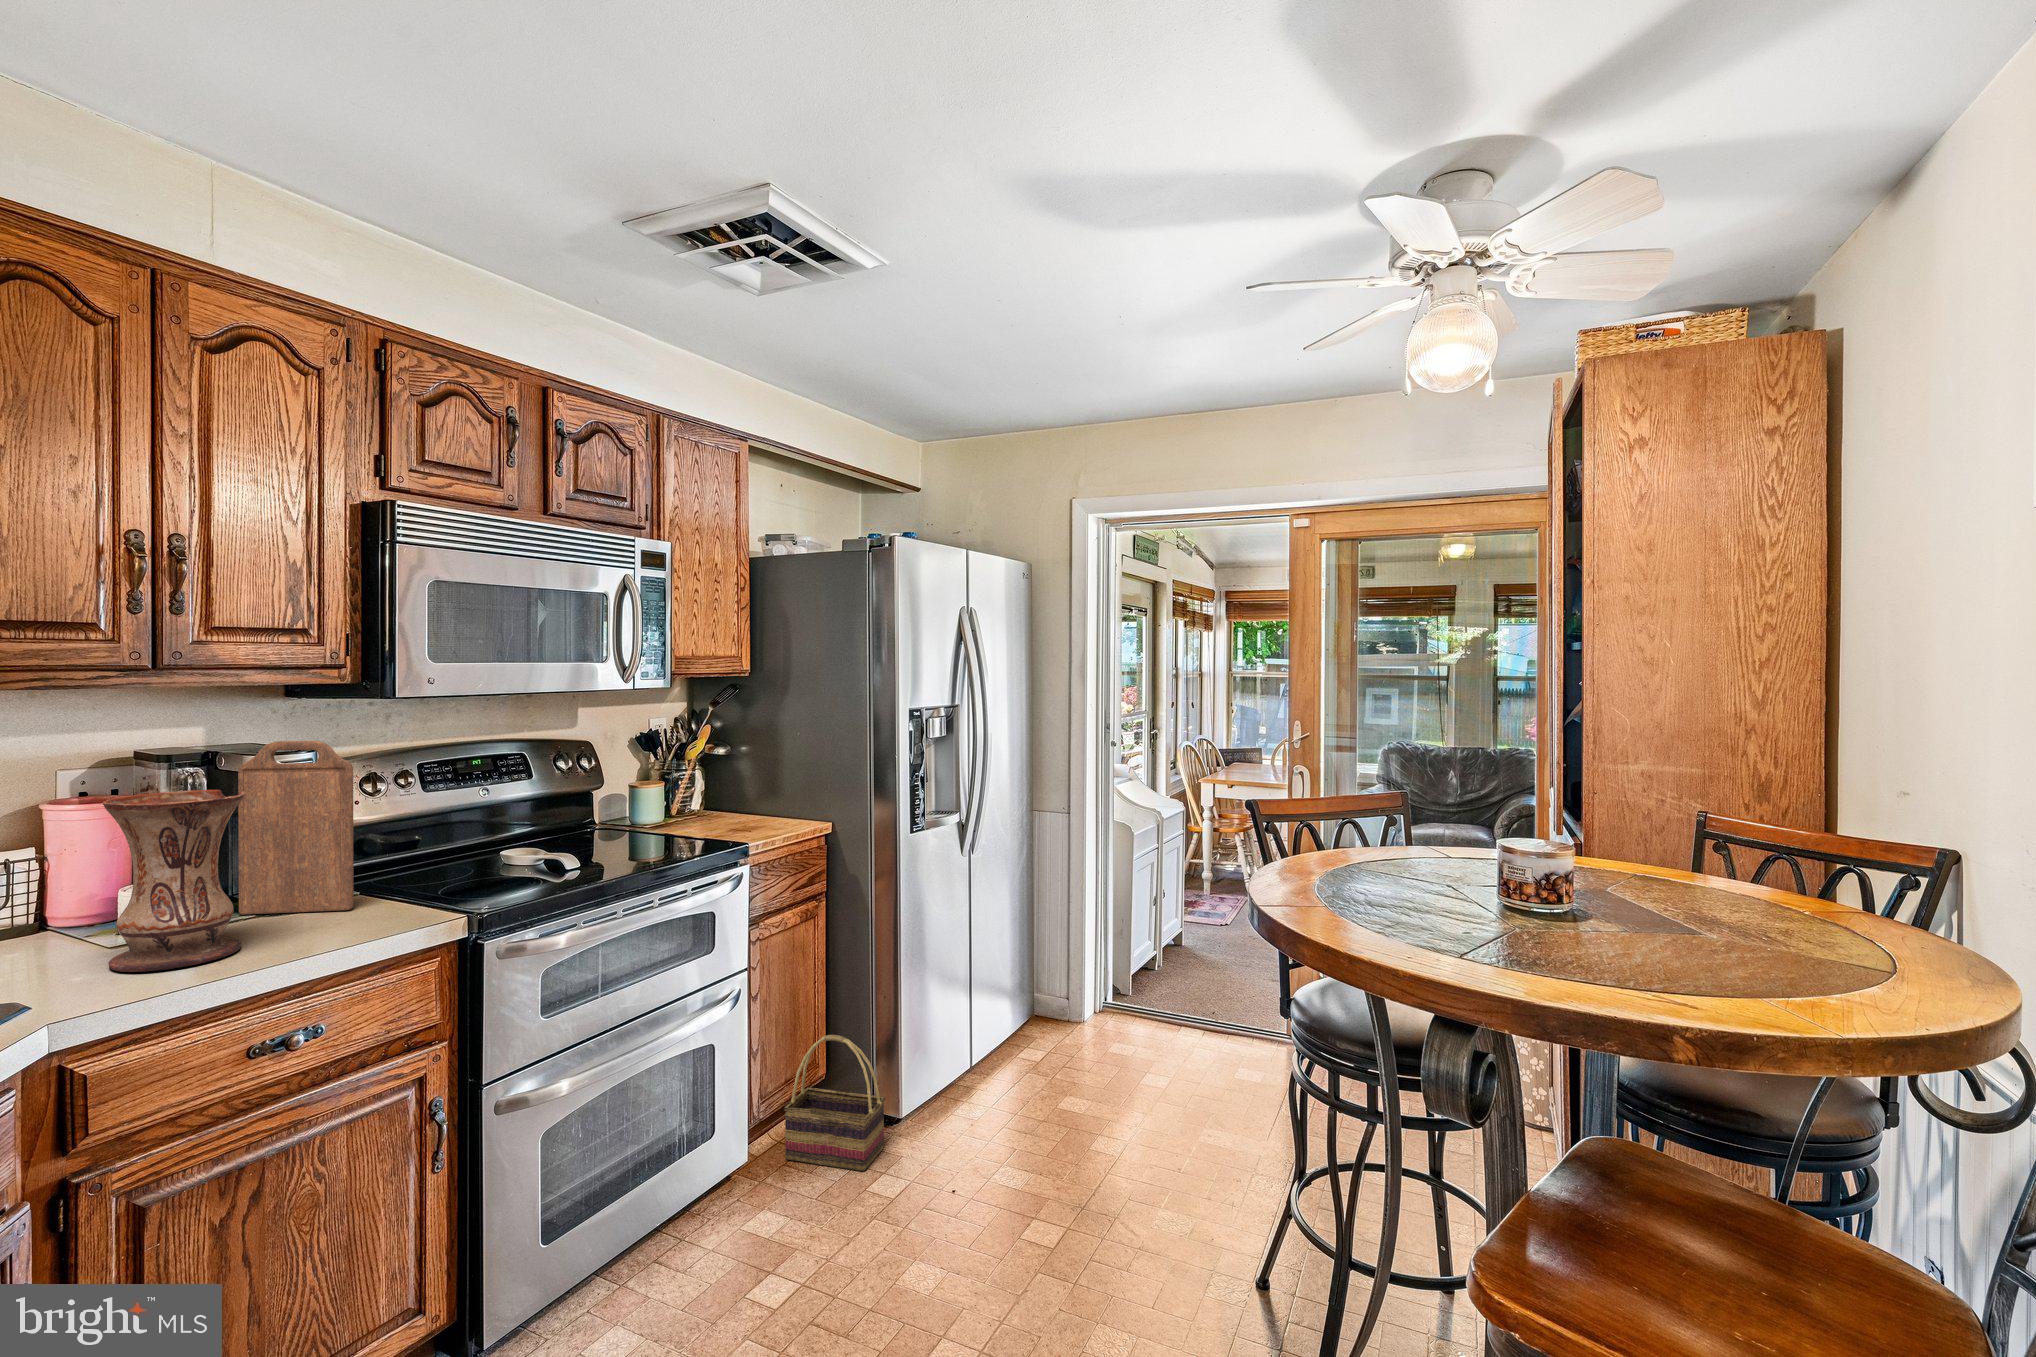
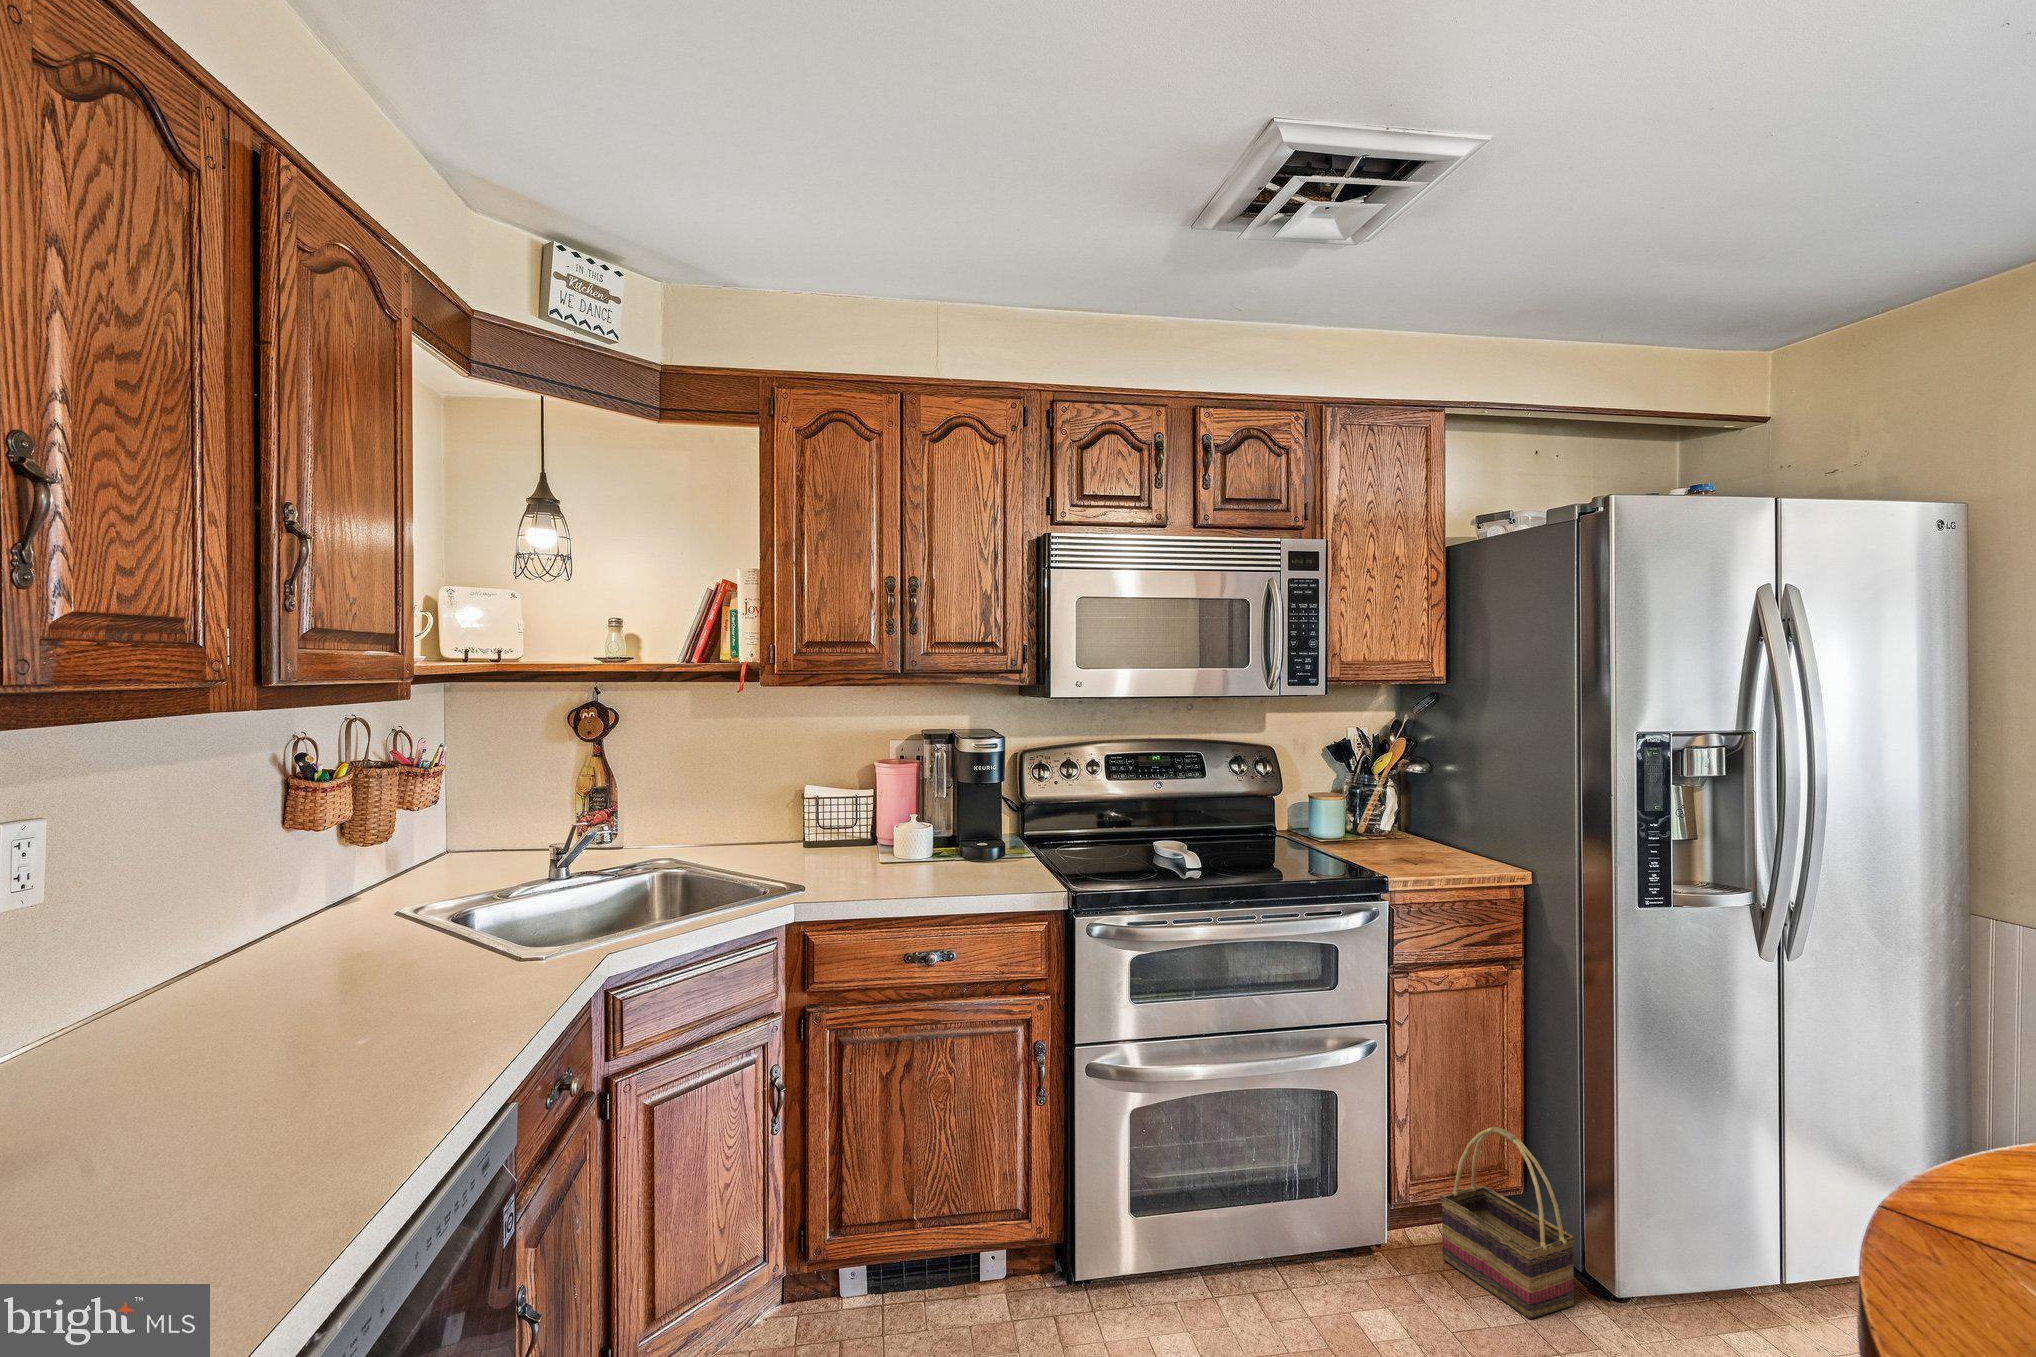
cutting board: present [238,741,354,915] -> none [953,730,1012,869]
vase: present [103,790,245,972] -> none [848,761,925,886]

